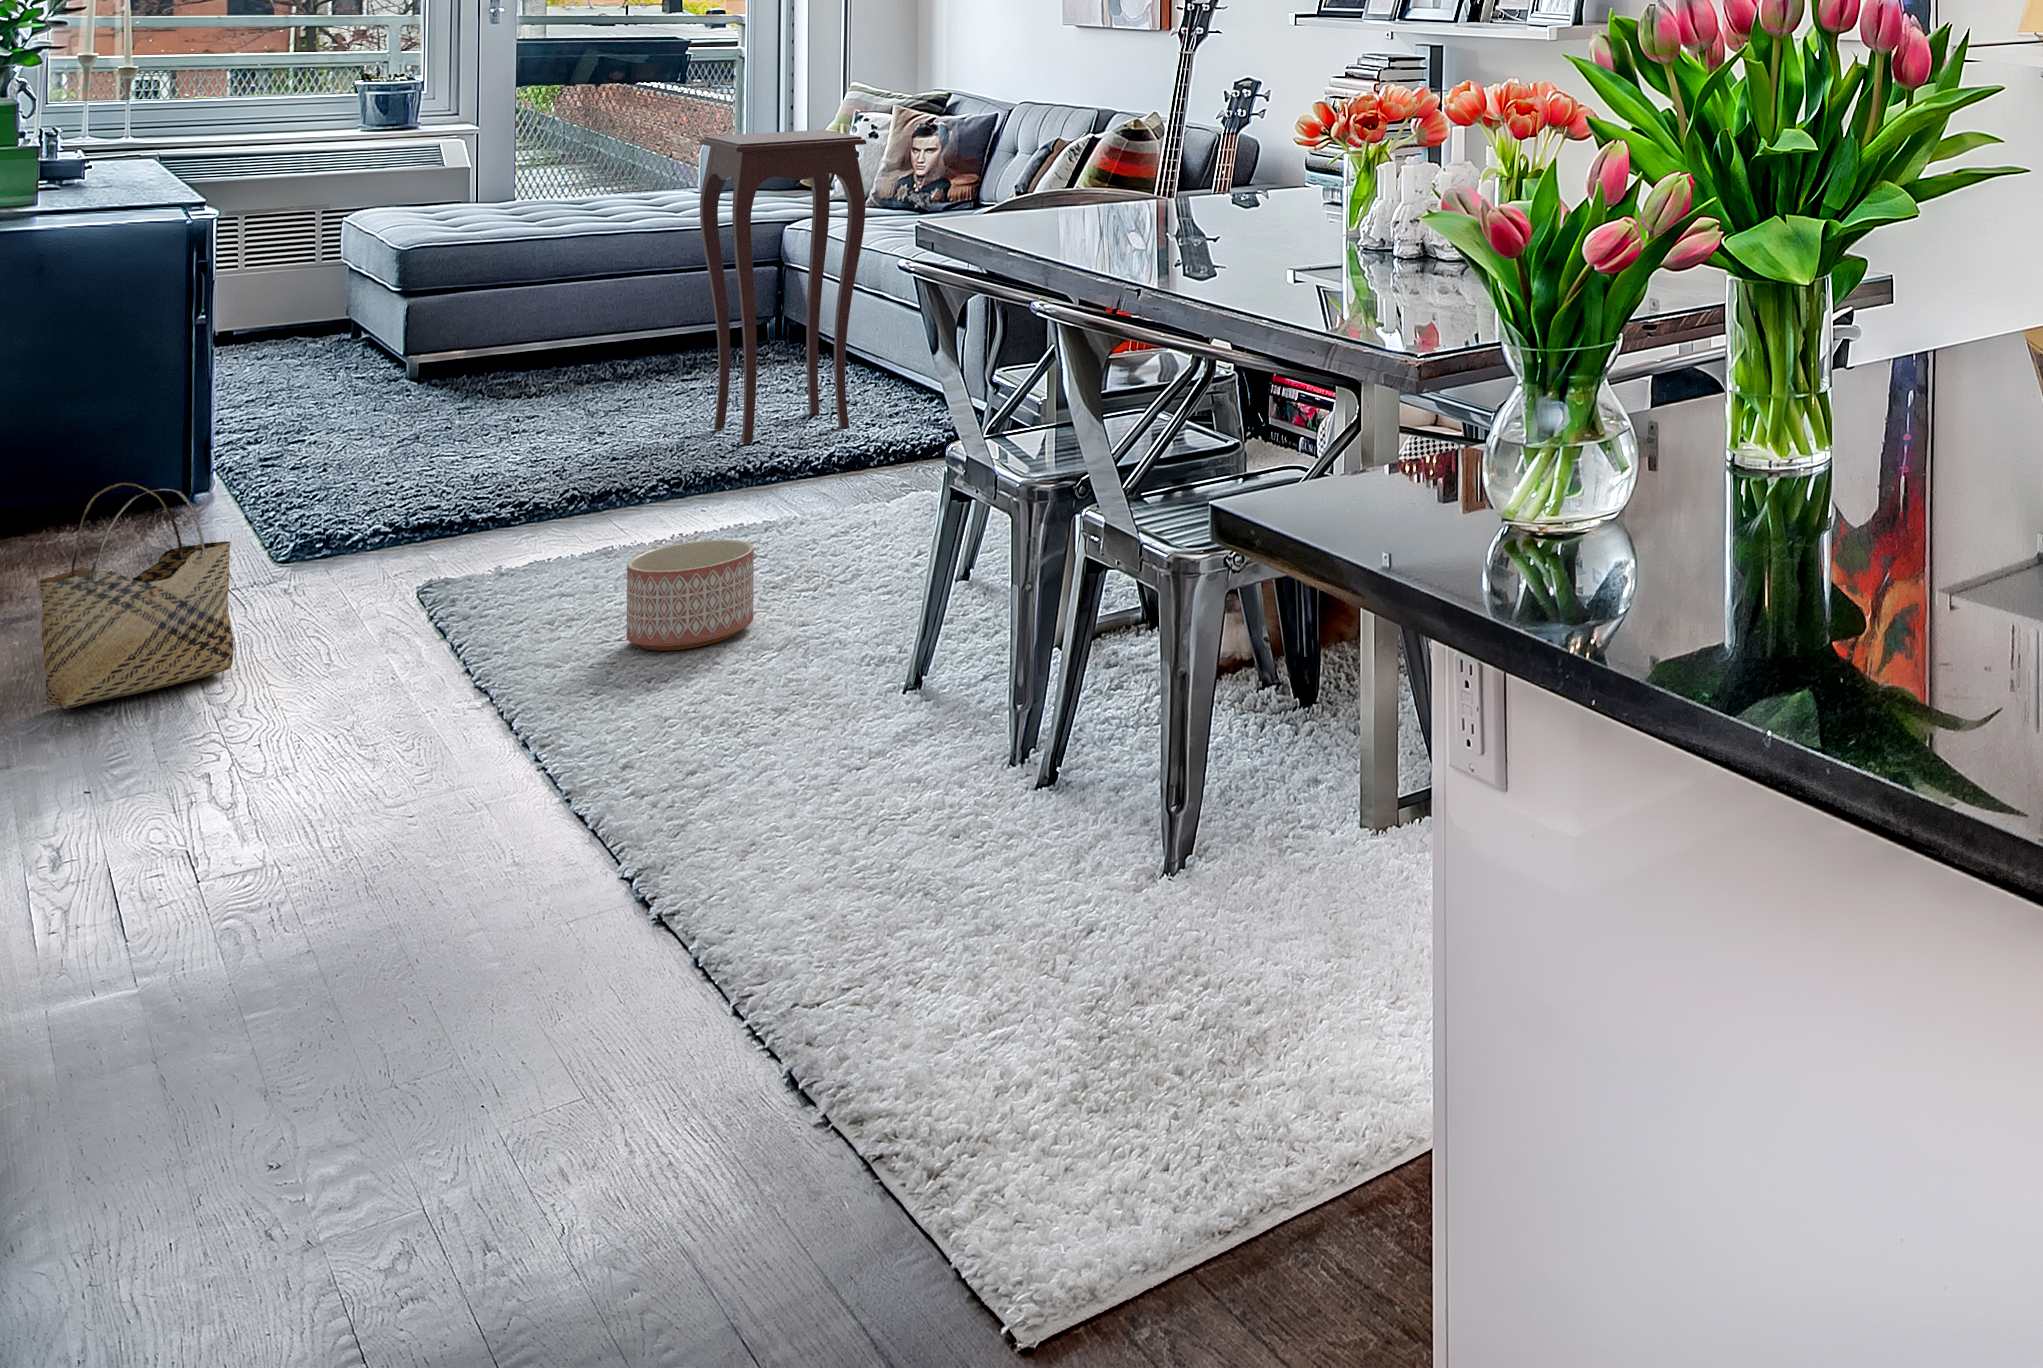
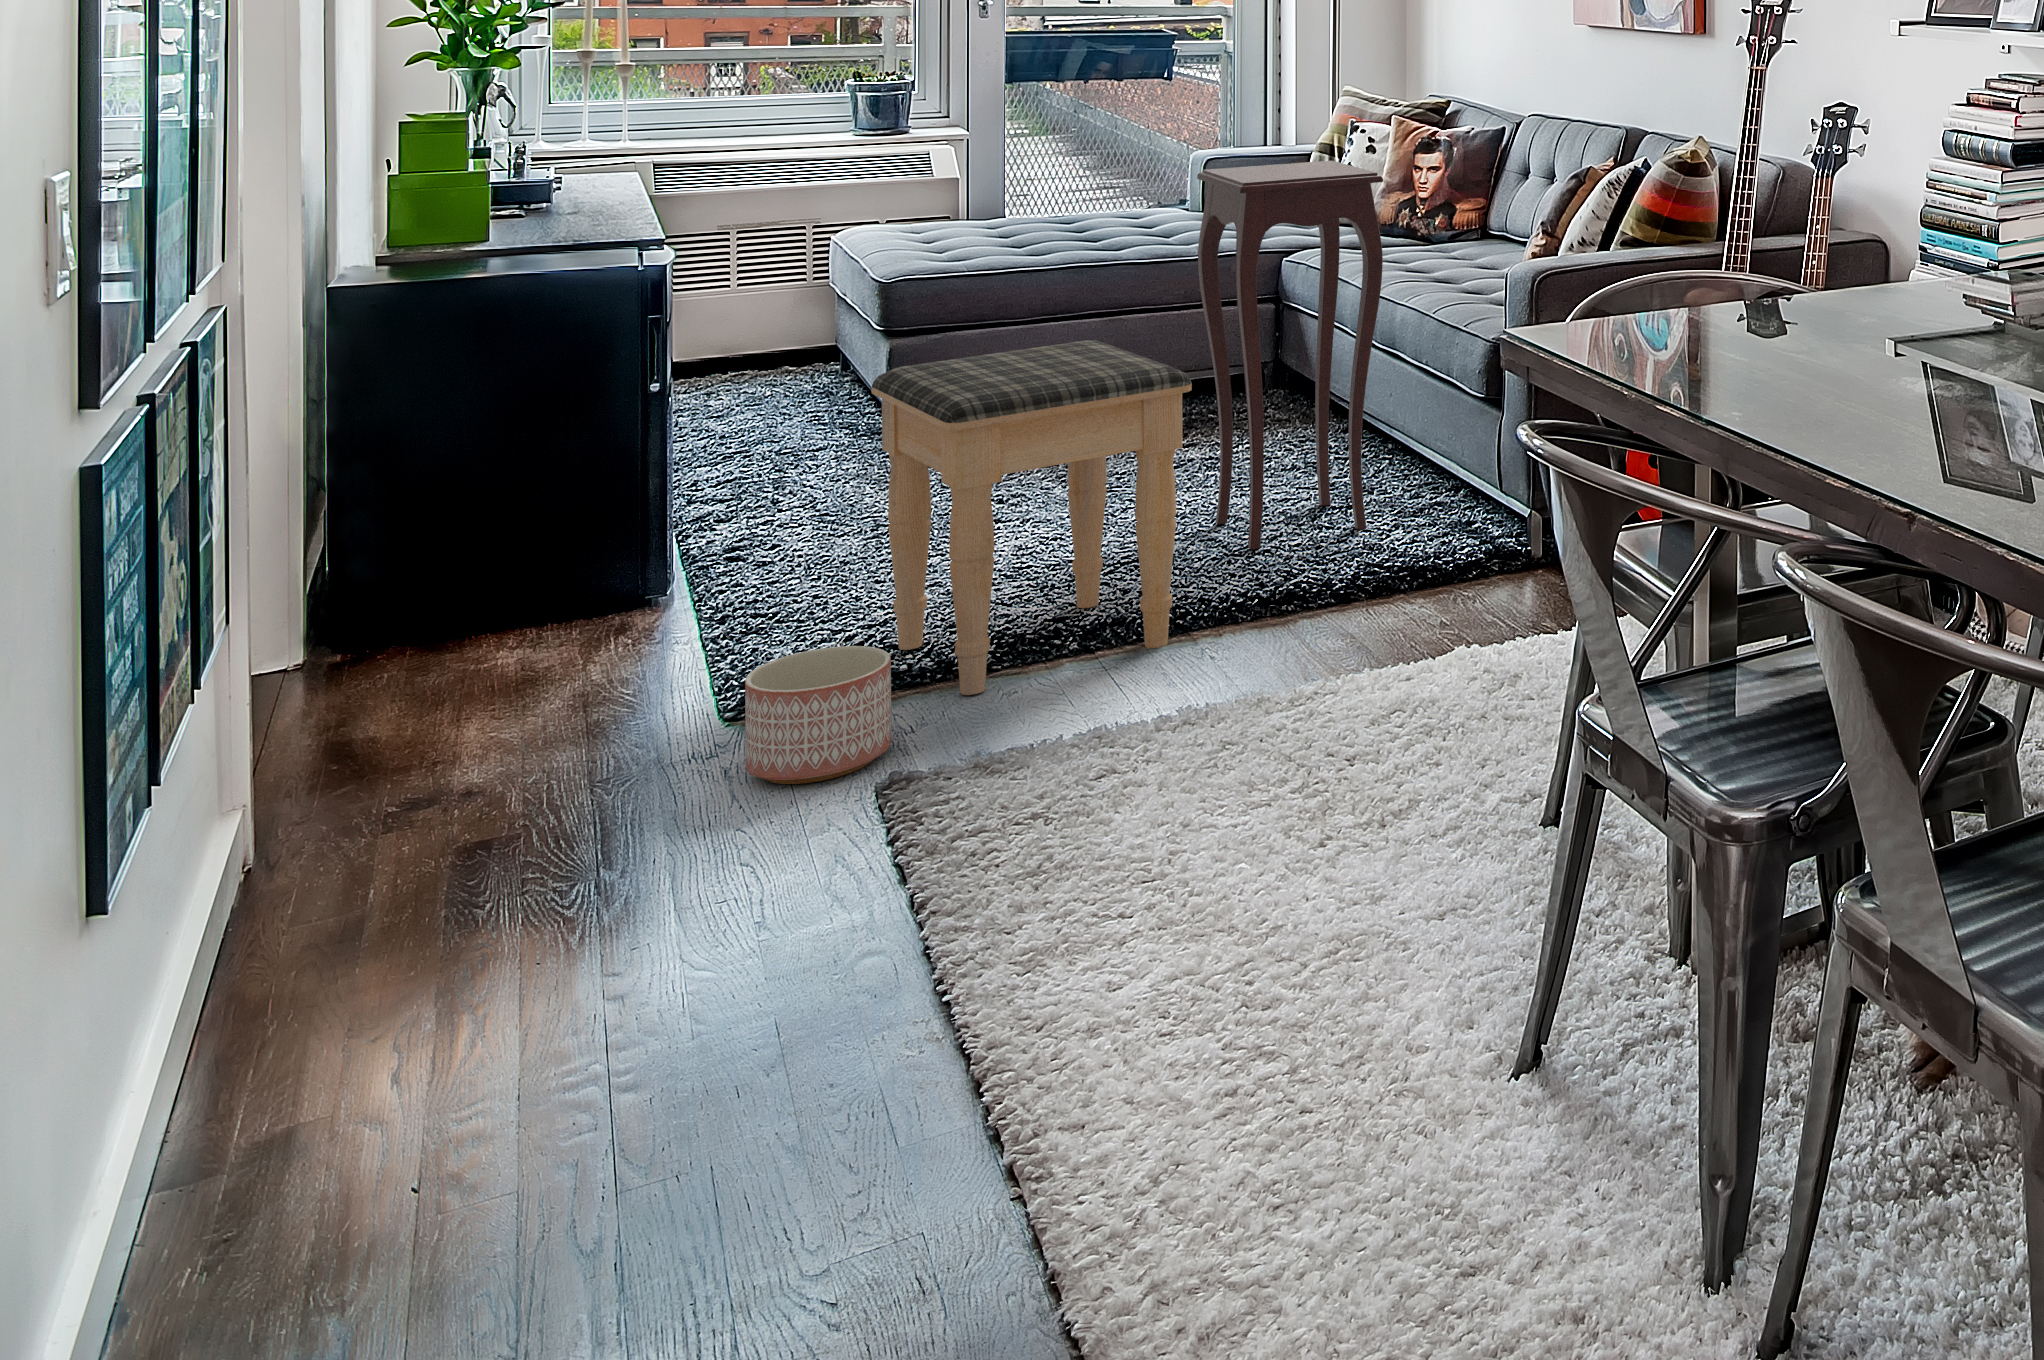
footstool: none [402,269,688,540] -> present [872,340,1192,695]
woven basket: present [37,483,234,709] -> none [415,665,657,985]
planter: present [627,540,754,650] -> present [745,646,891,784]

